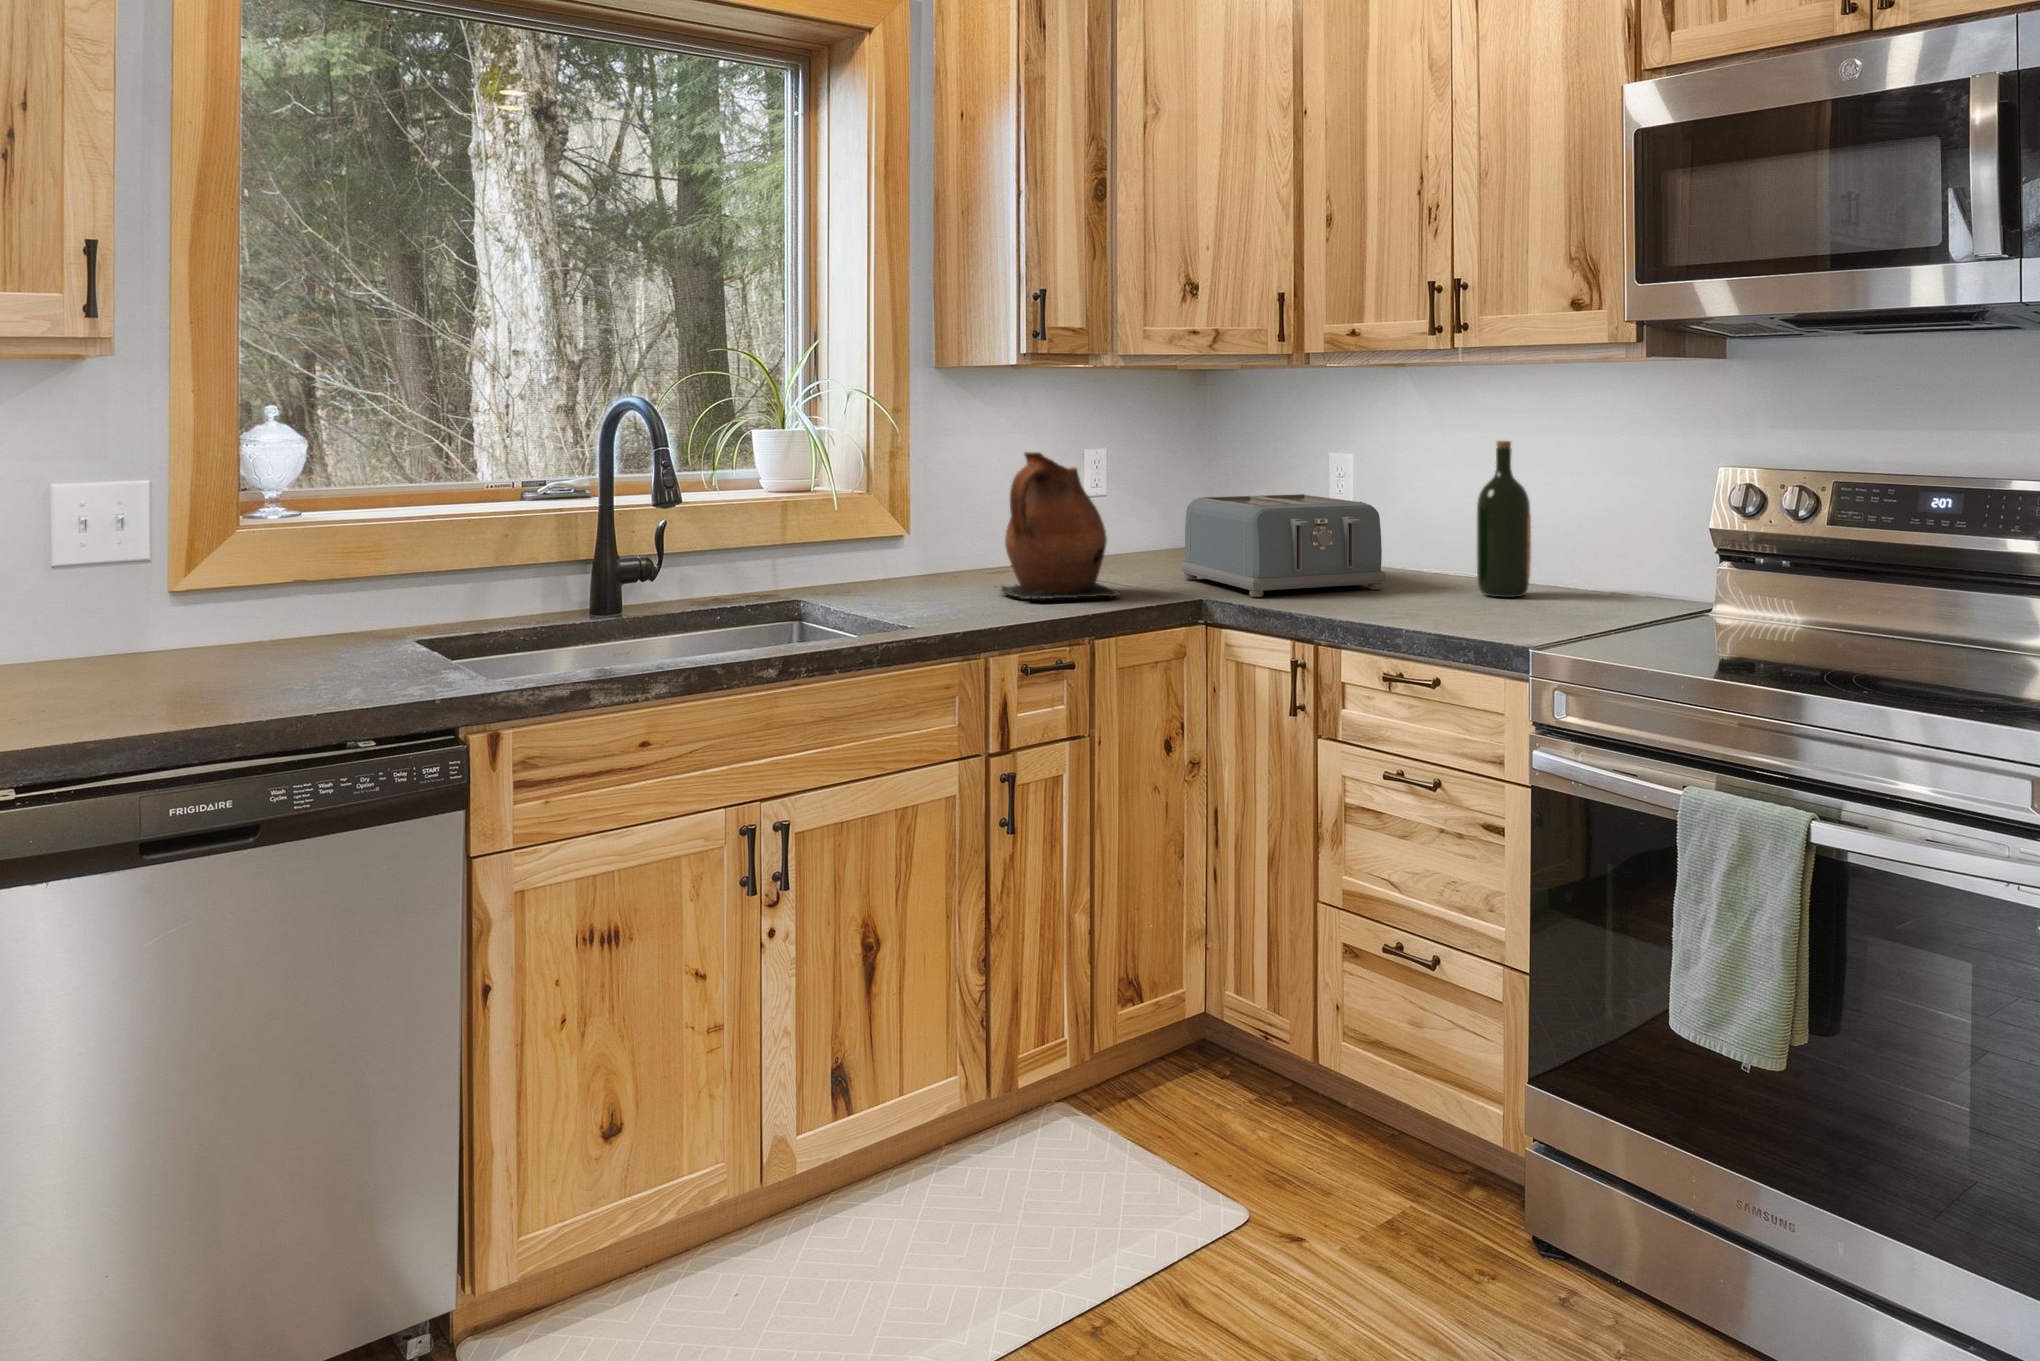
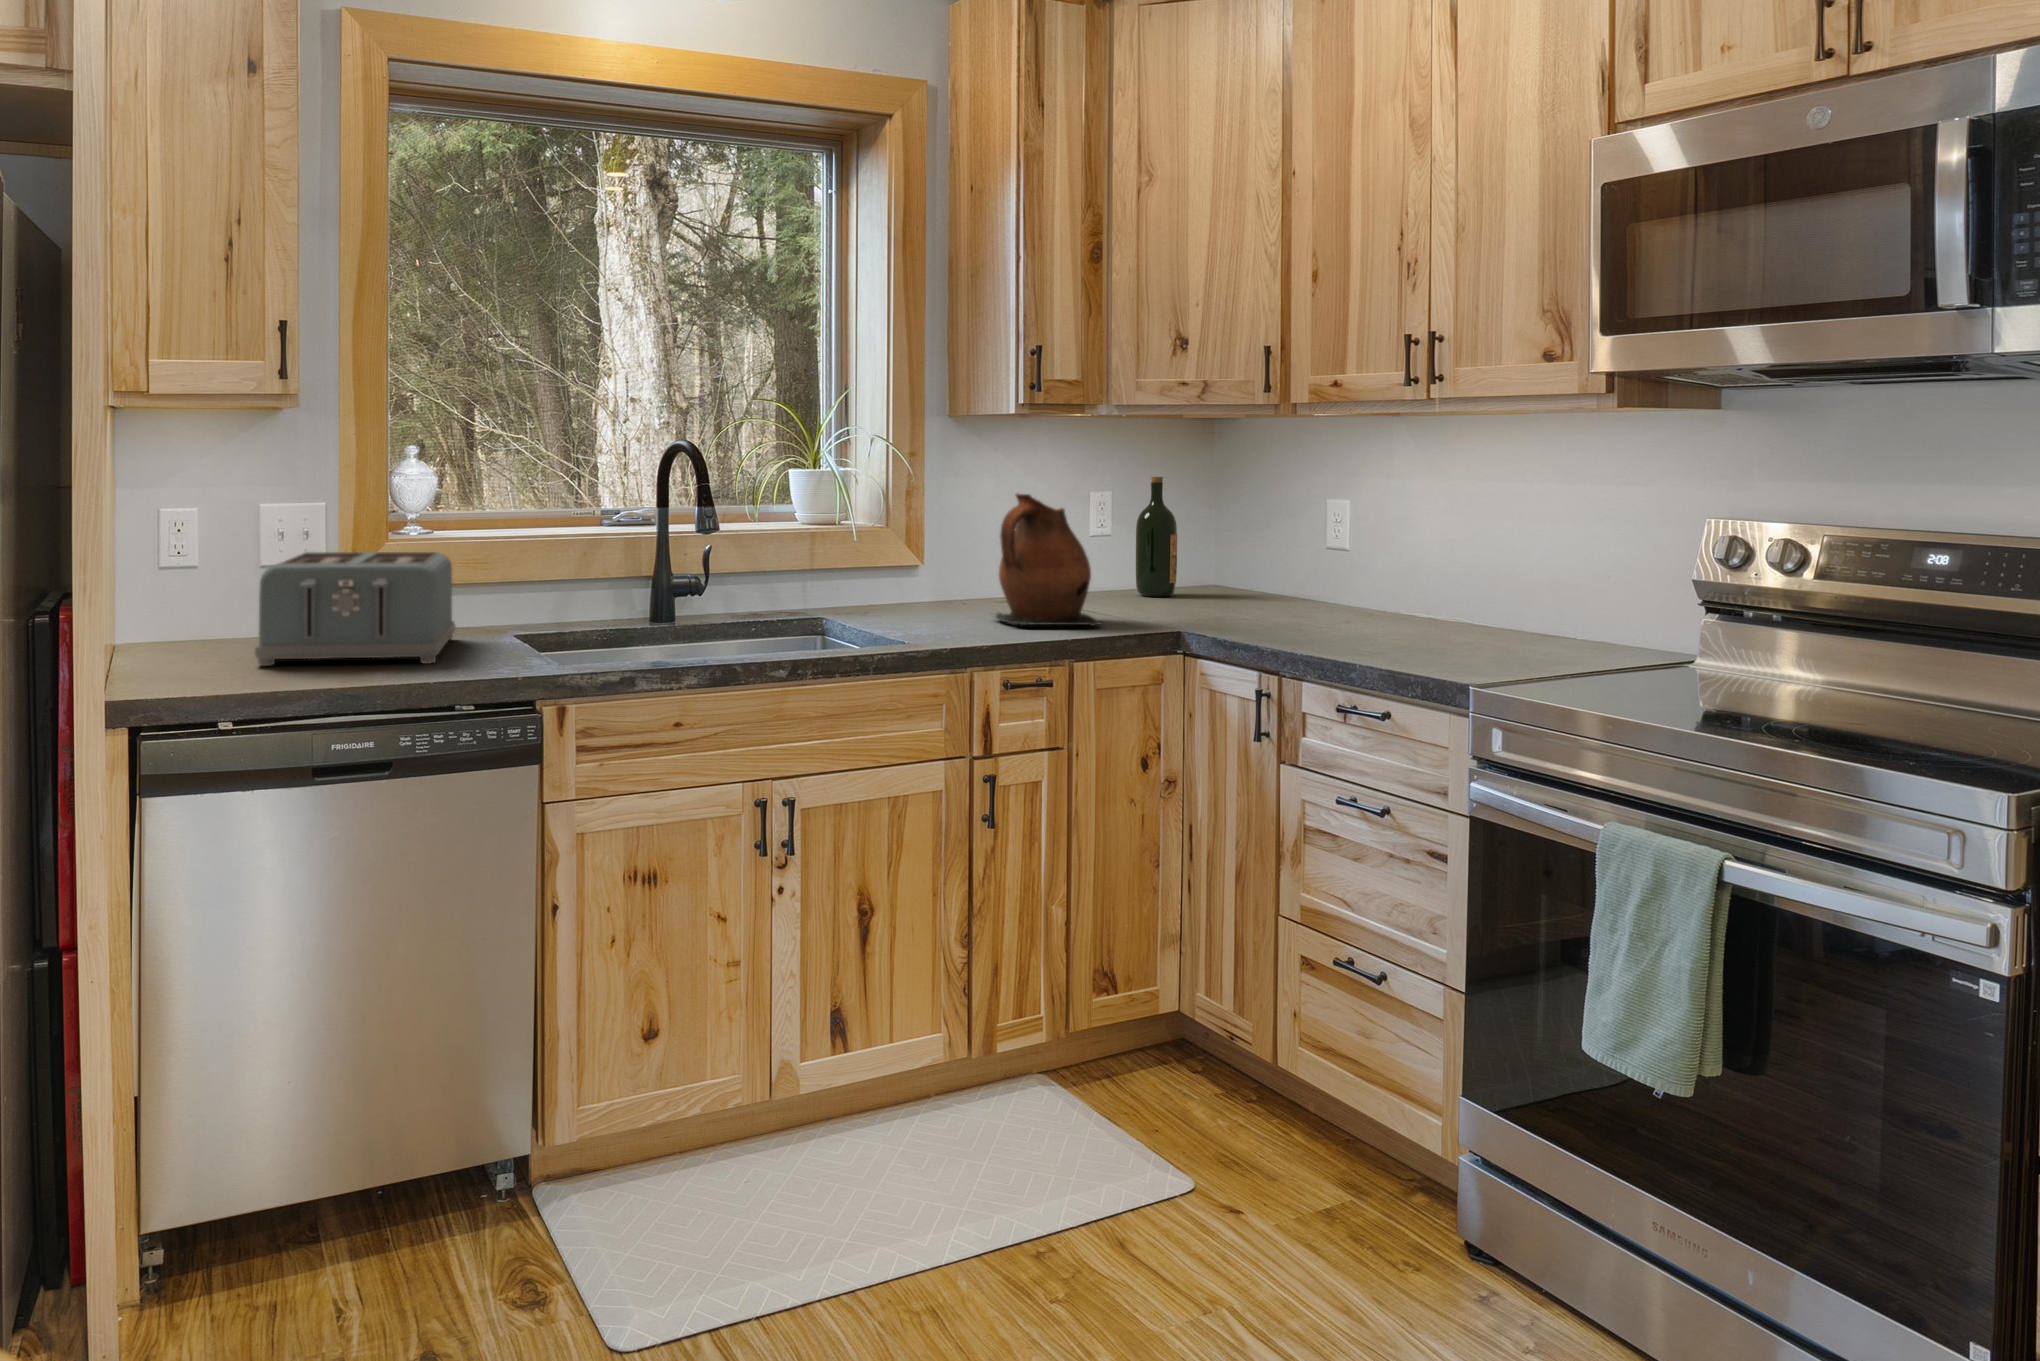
wine bottle: present [1477,441,1531,597] -> present [1136,477,1177,597]
toaster: present [1181,494,1386,597] -> present [255,552,455,666]

